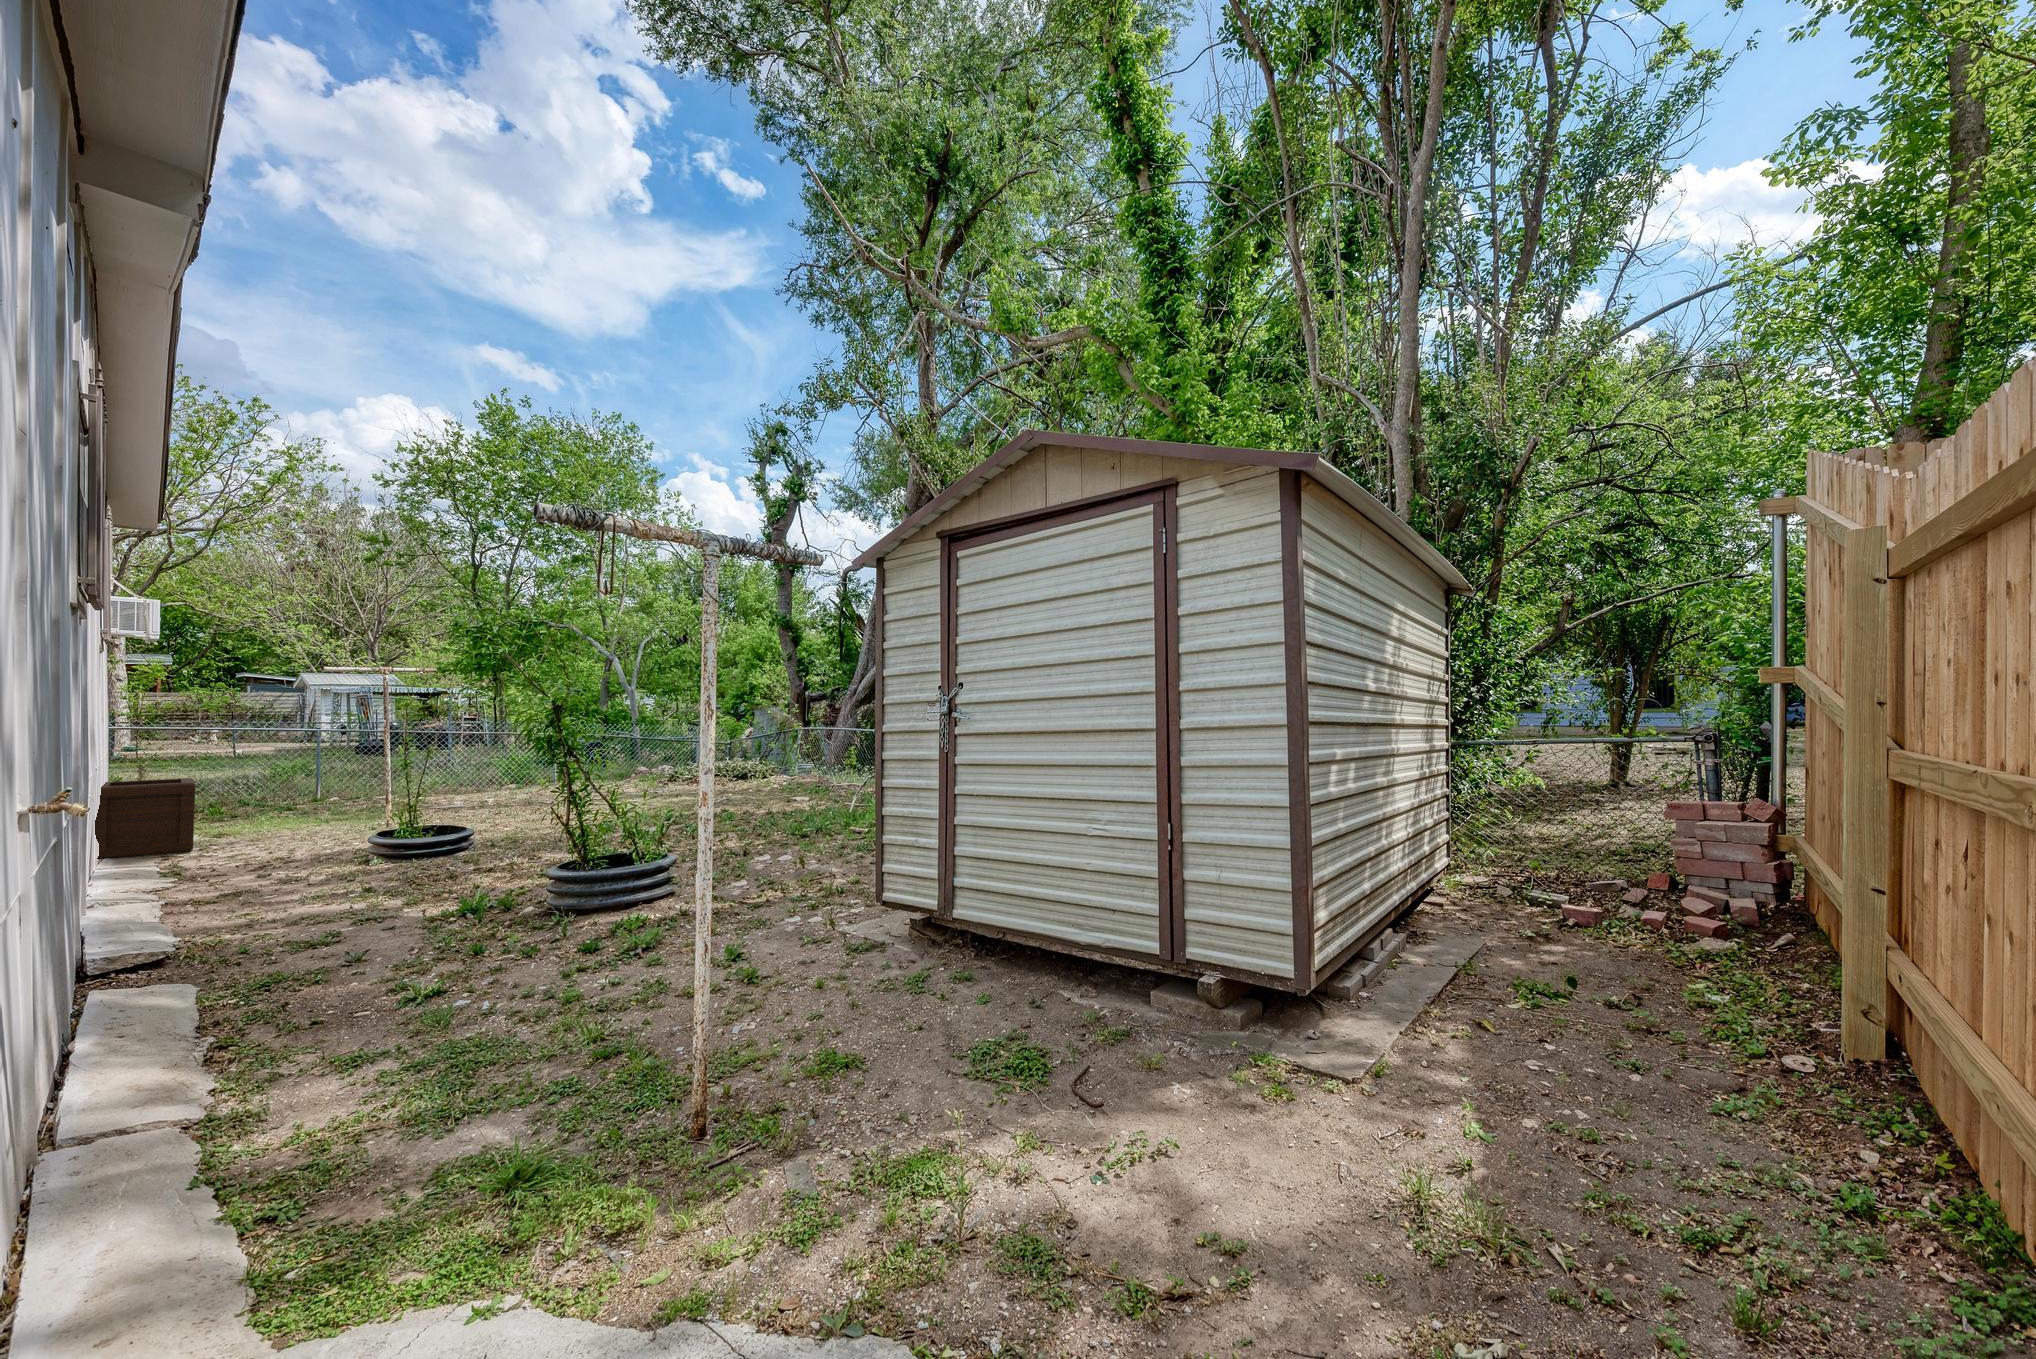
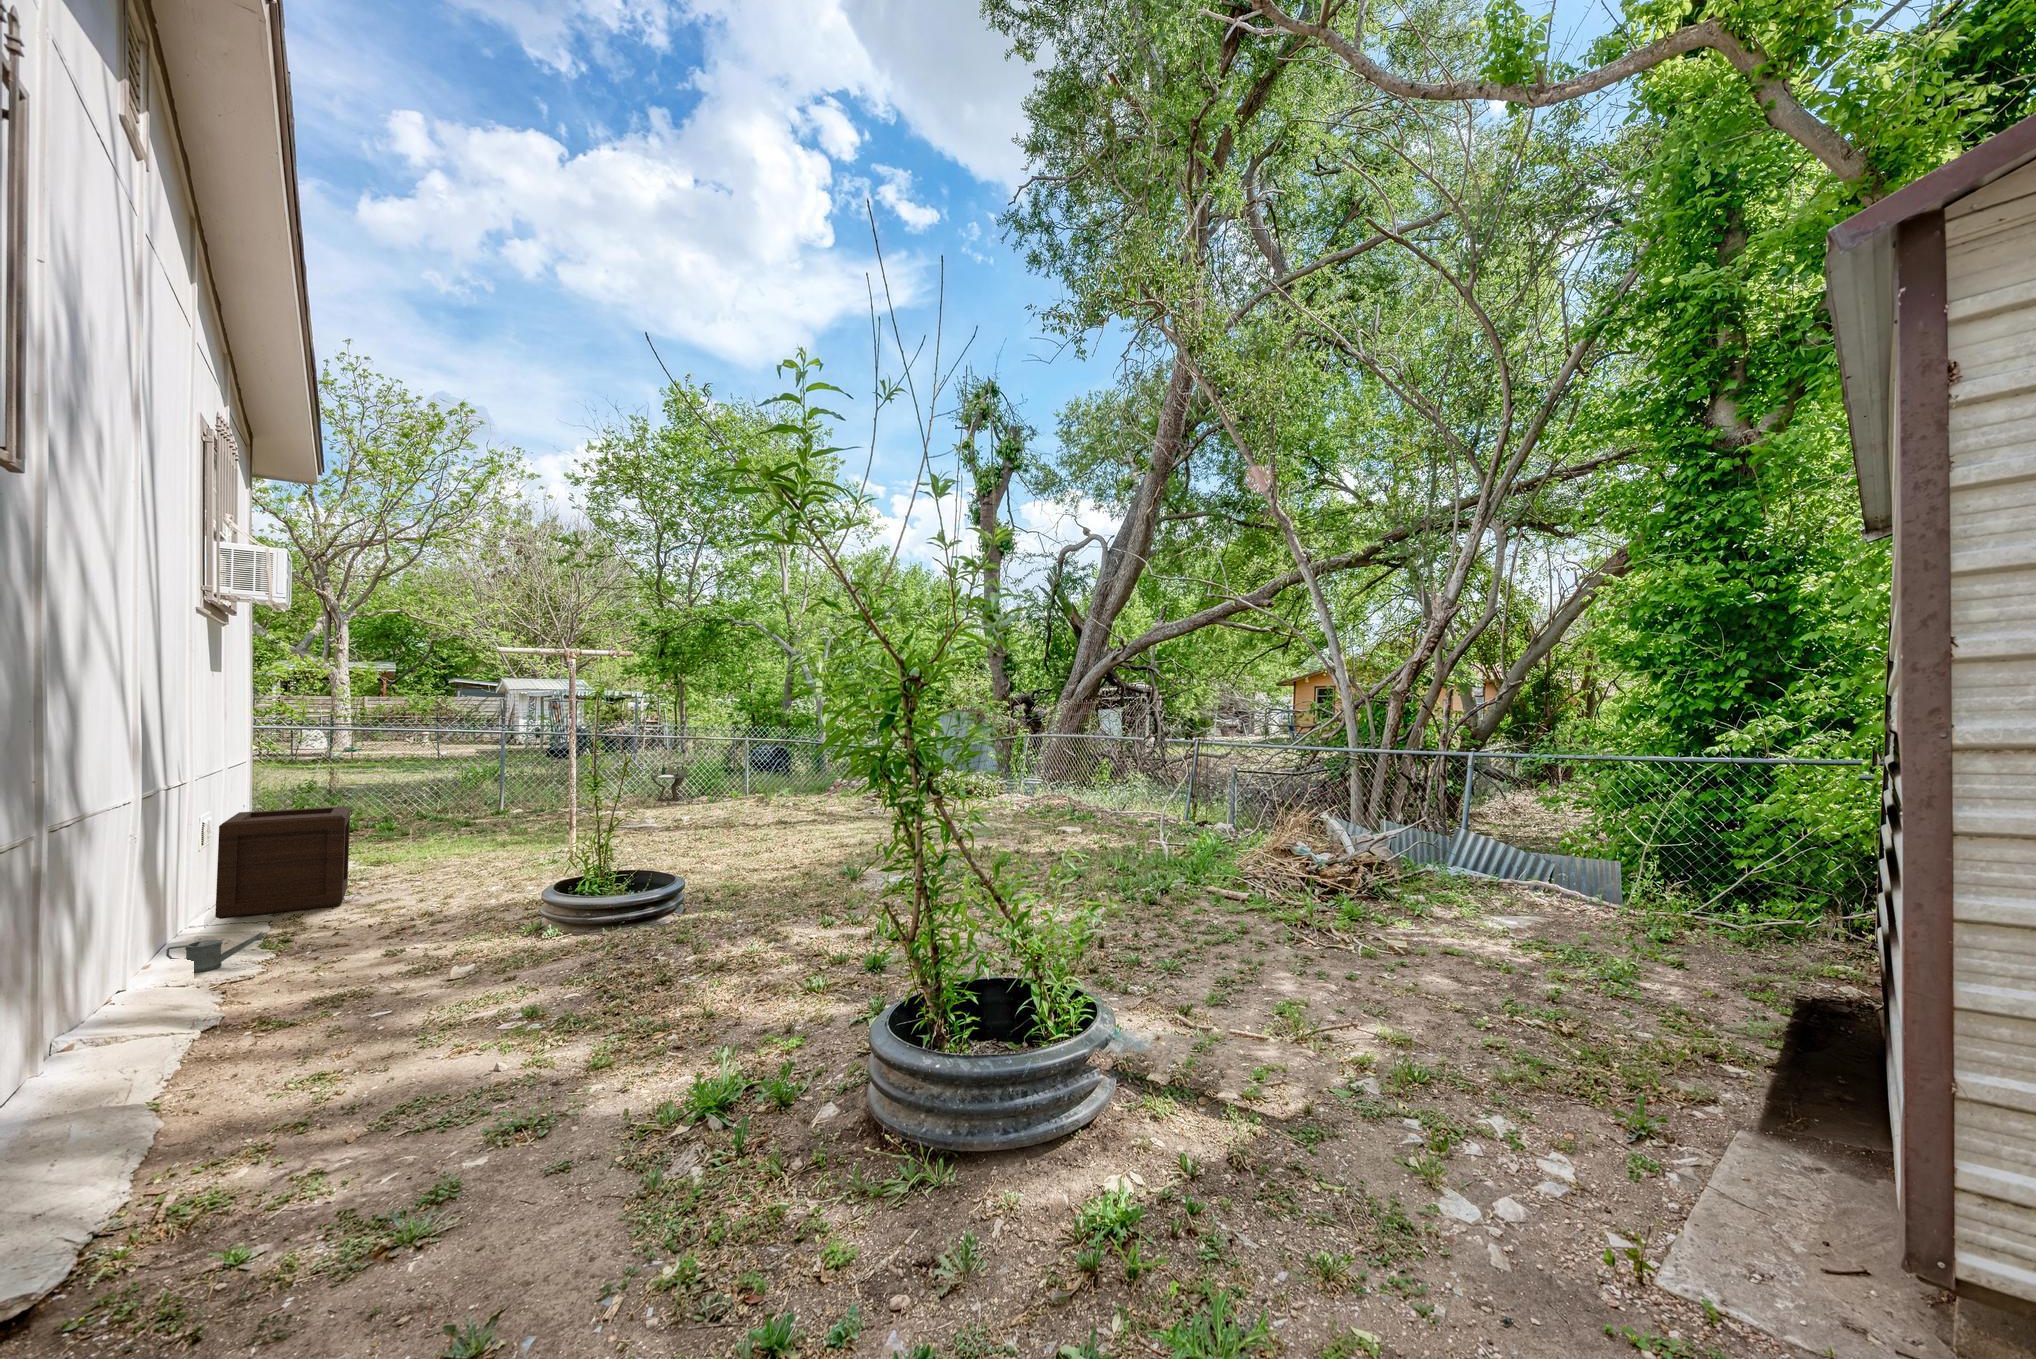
side table: none [459,749,499,783] -> present [650,763,691,801]
watering can: none [77,858,148,884] -> present [166,932,263,972]

